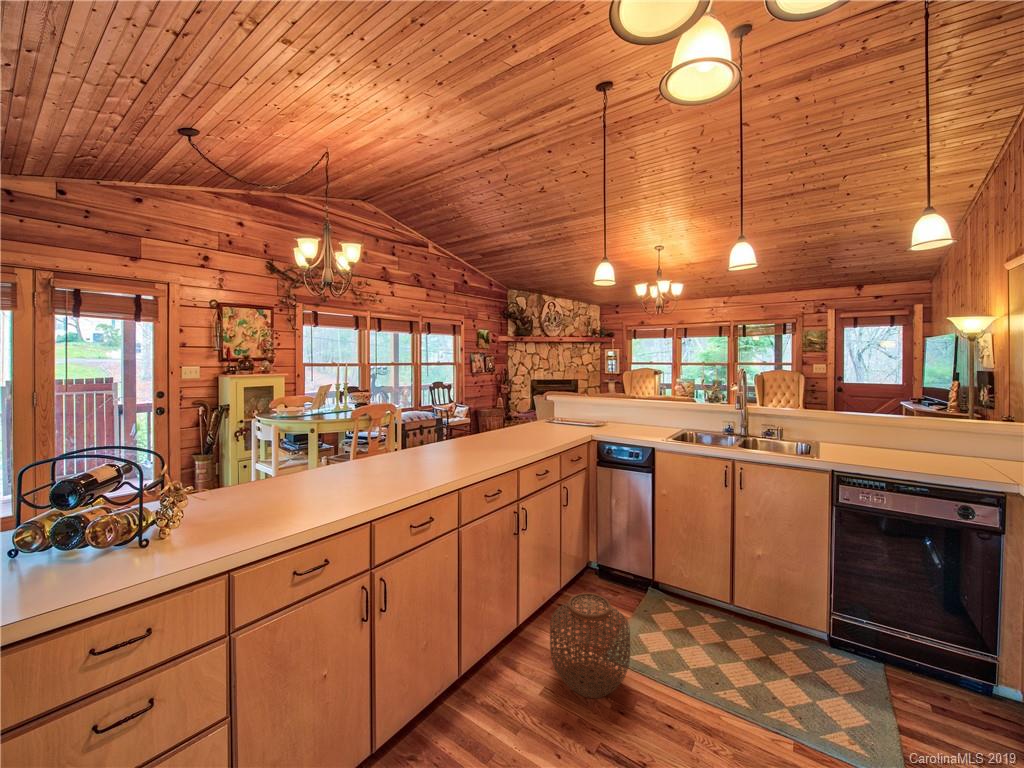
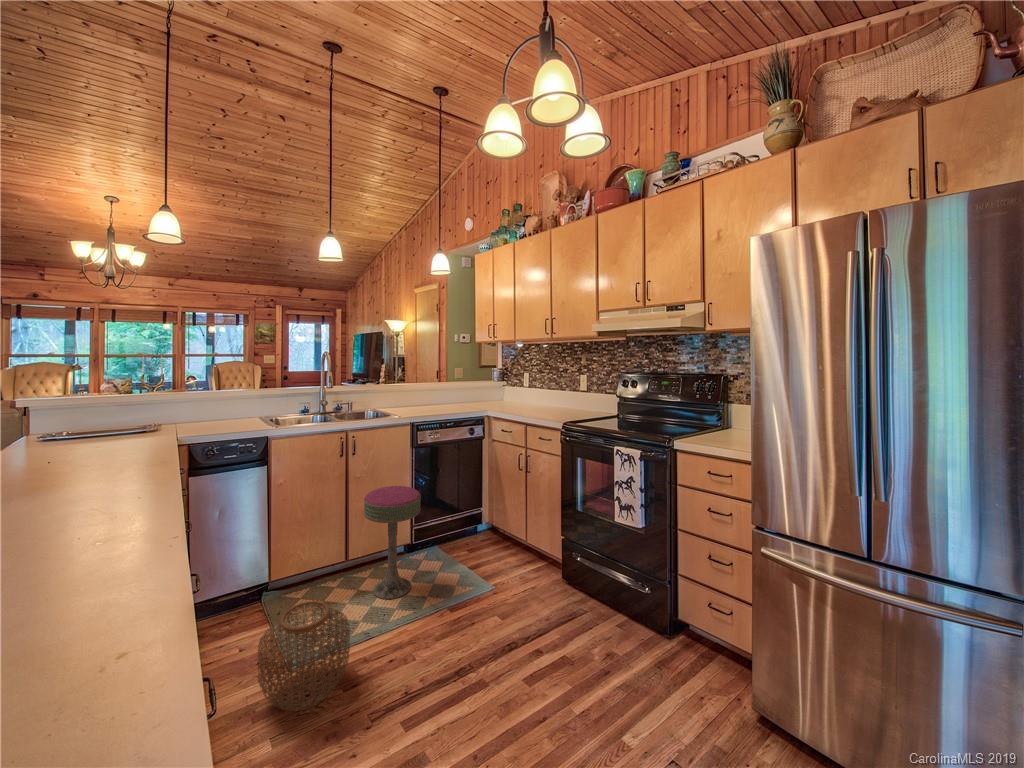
bar stool: none [720,527,804,684] -> present [364,486,421,599]

